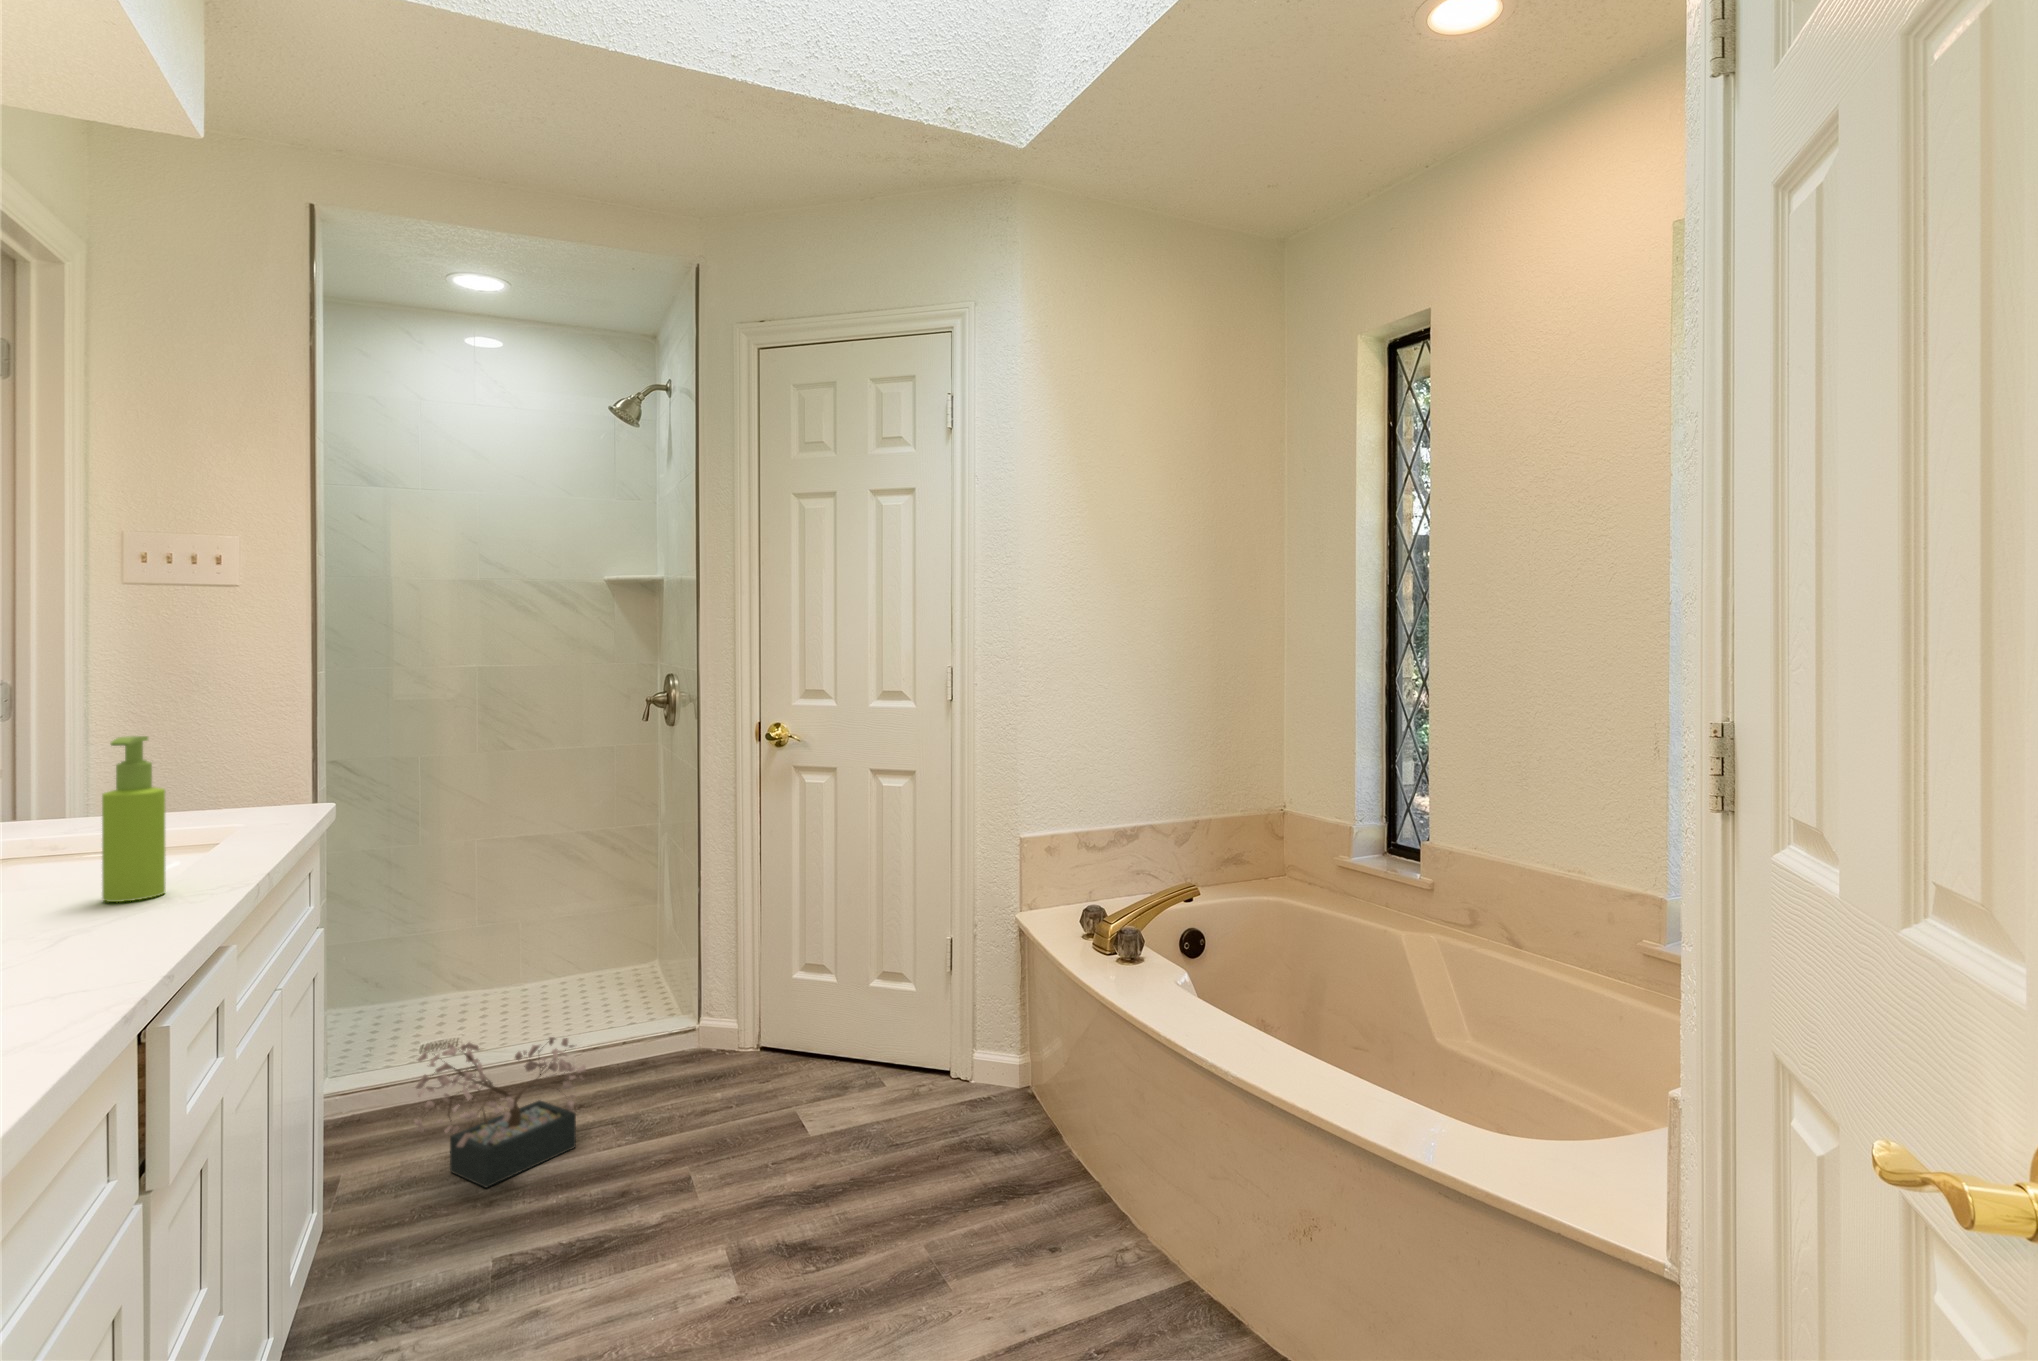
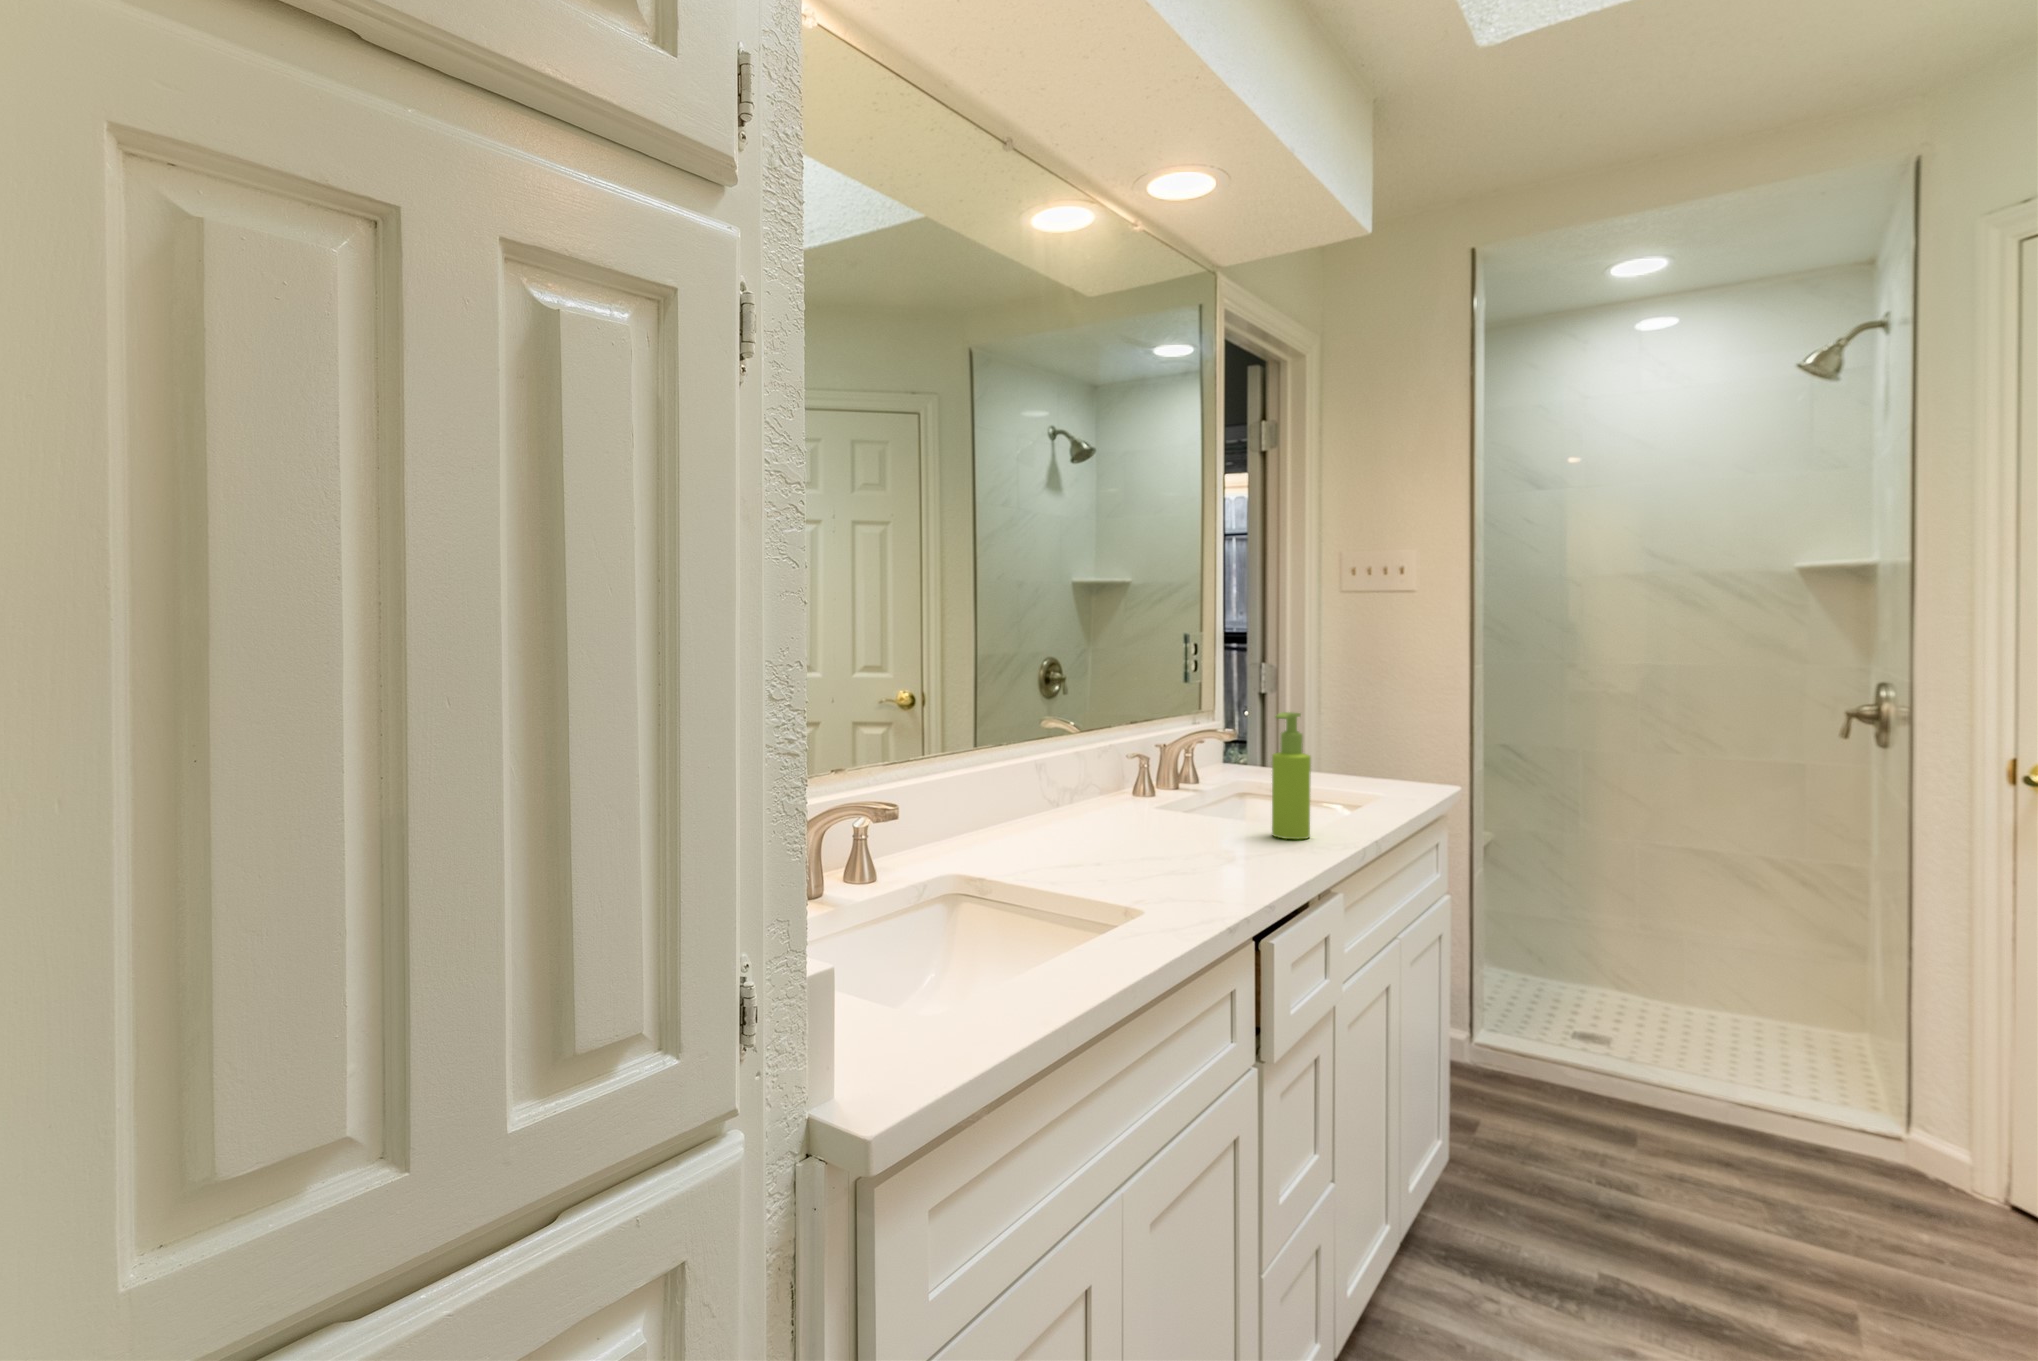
decorative plant: present [415,1037,586,1187] -> none [1536,1032,1729,1207]

